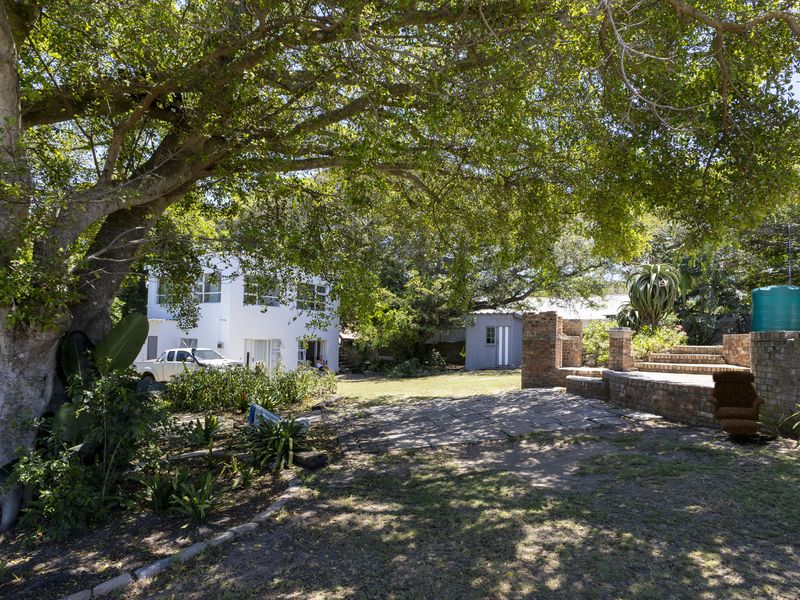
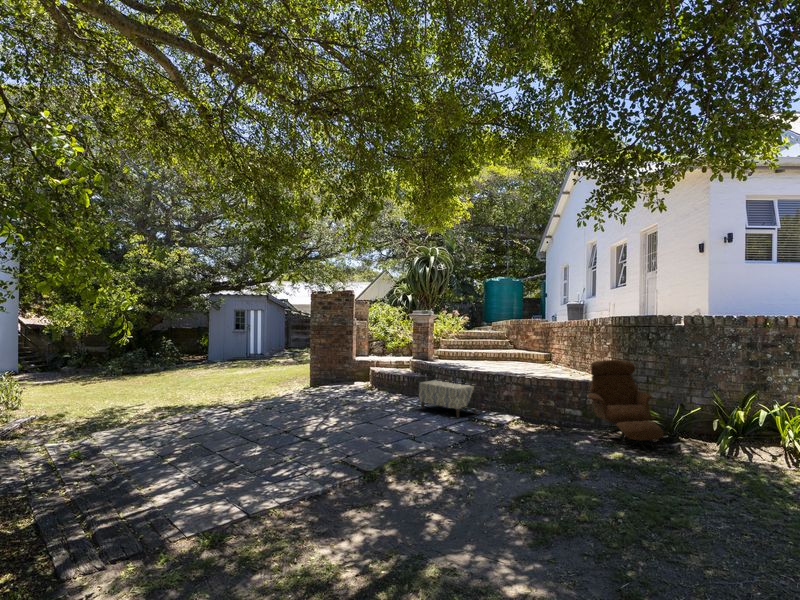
bench: none [593,385,639,414] -> present [419,380,476,418]

